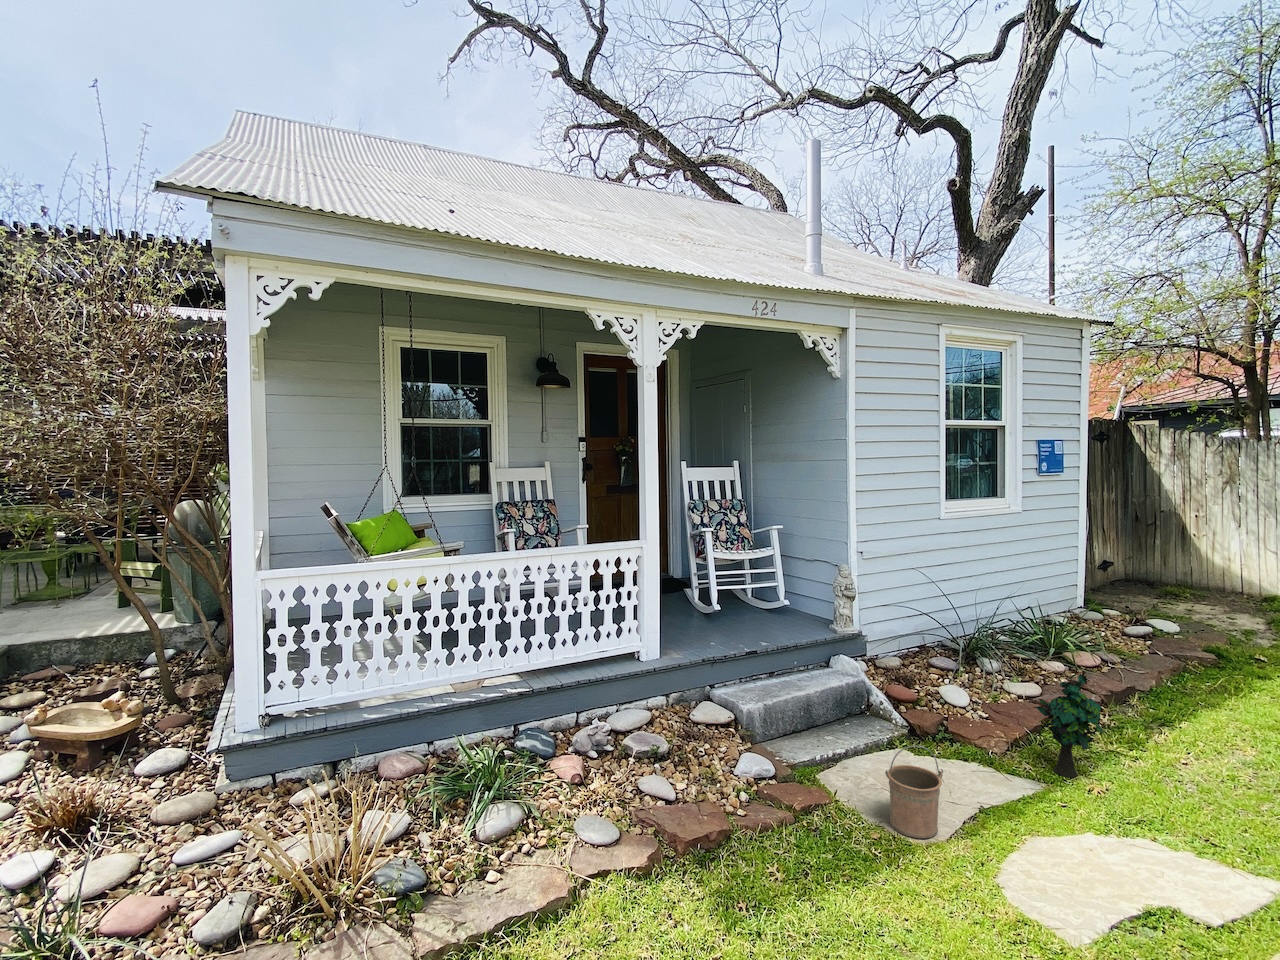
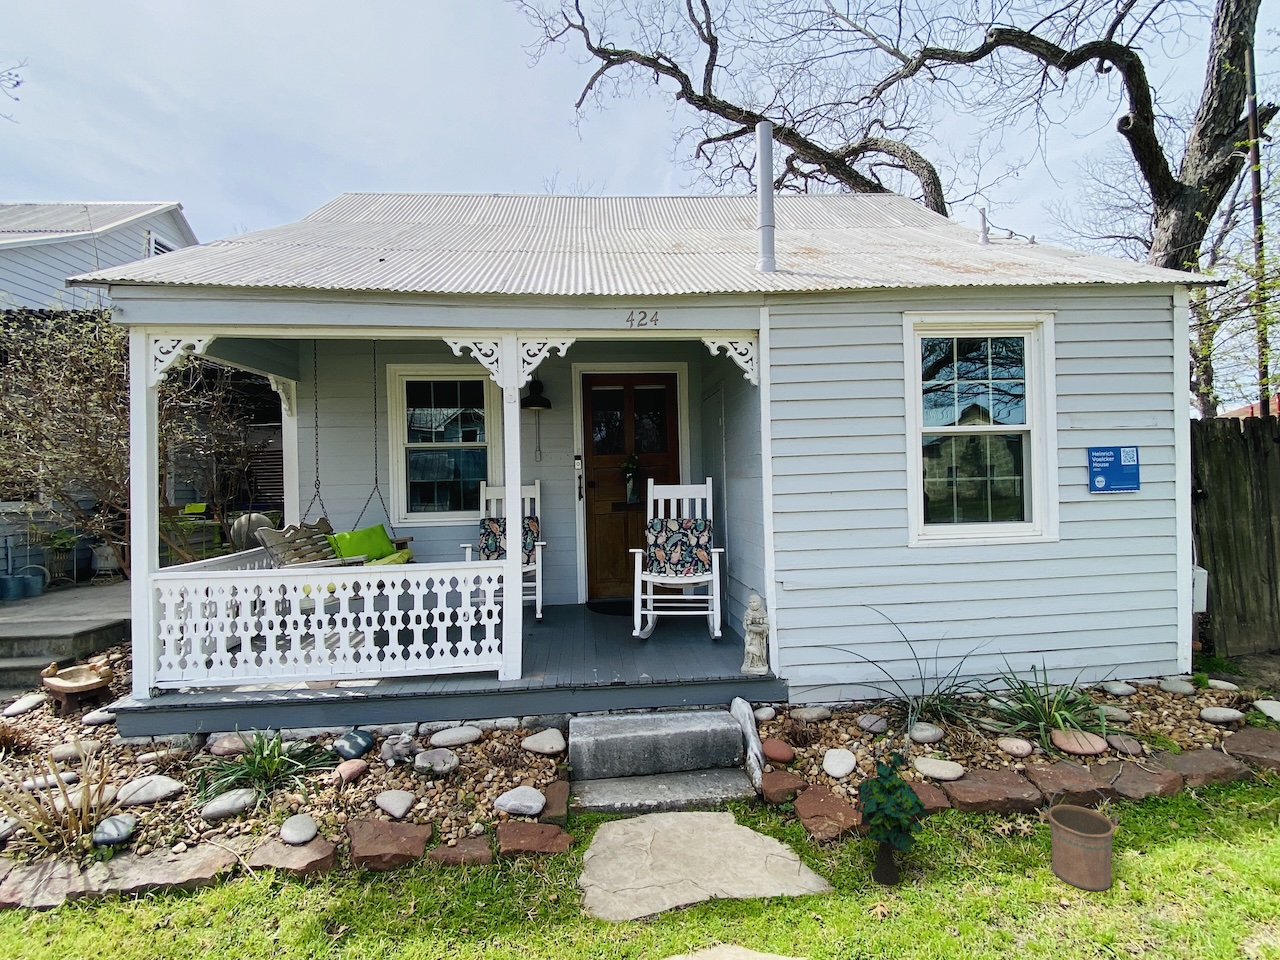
bucket: present [885,746,943,839] -> present [1043,784,1119,891]

